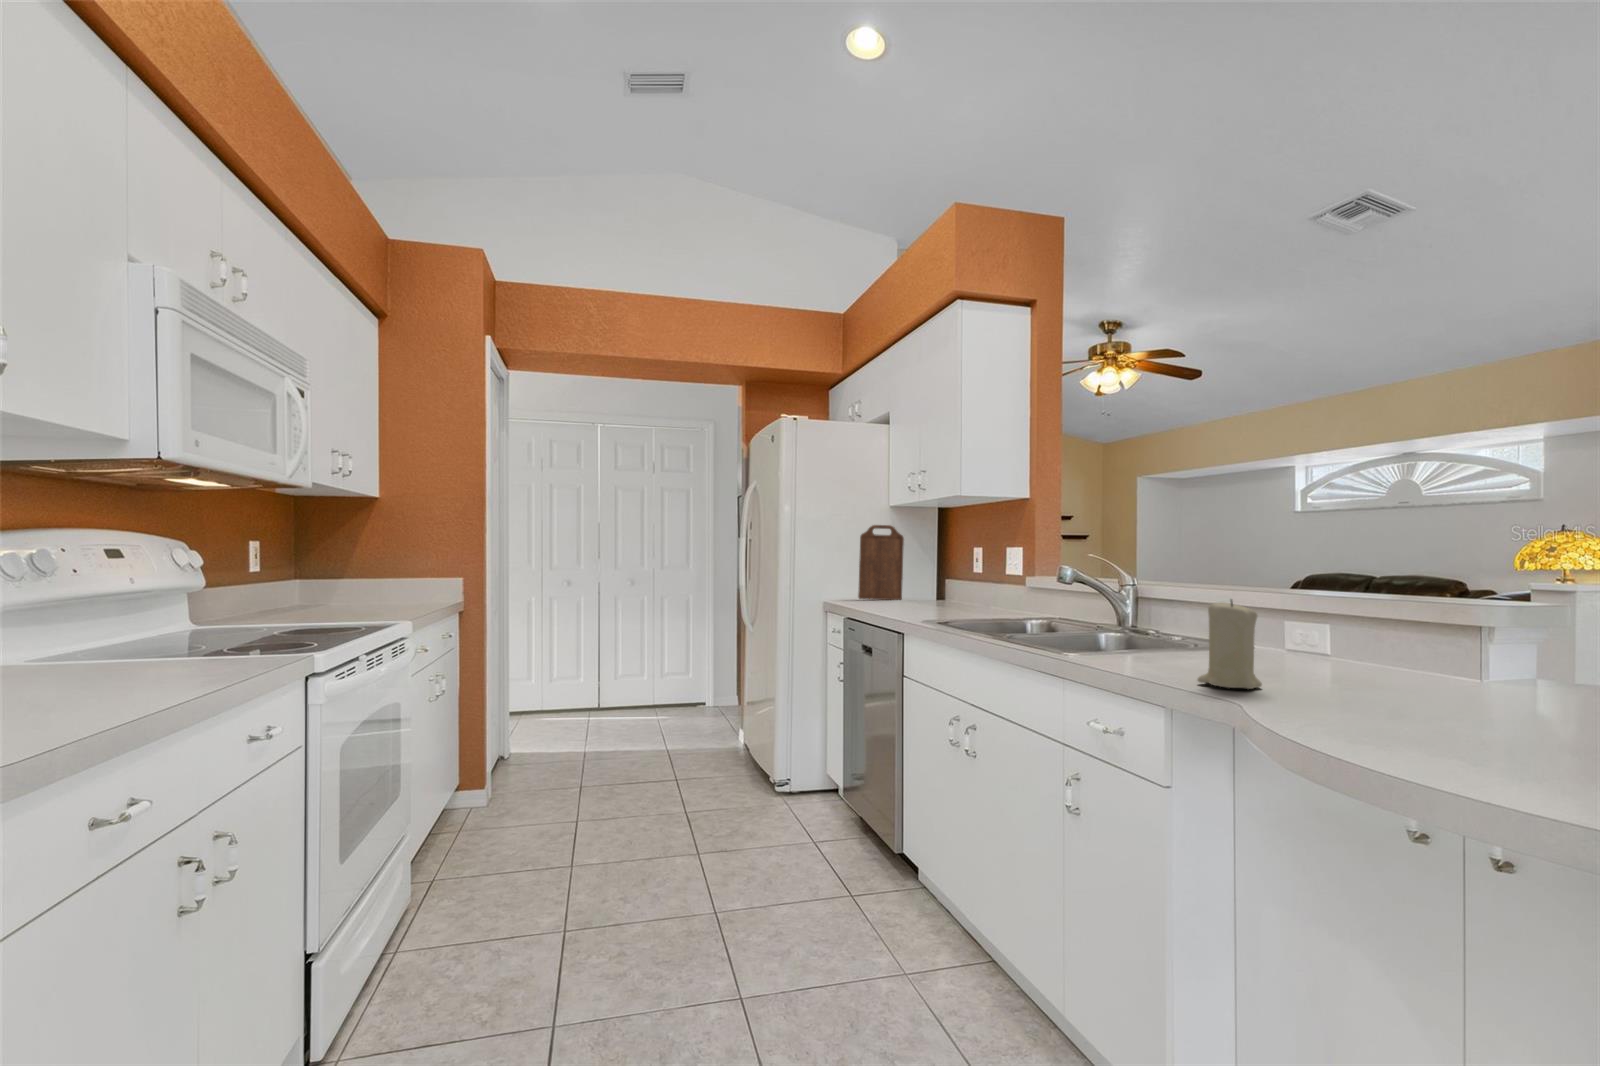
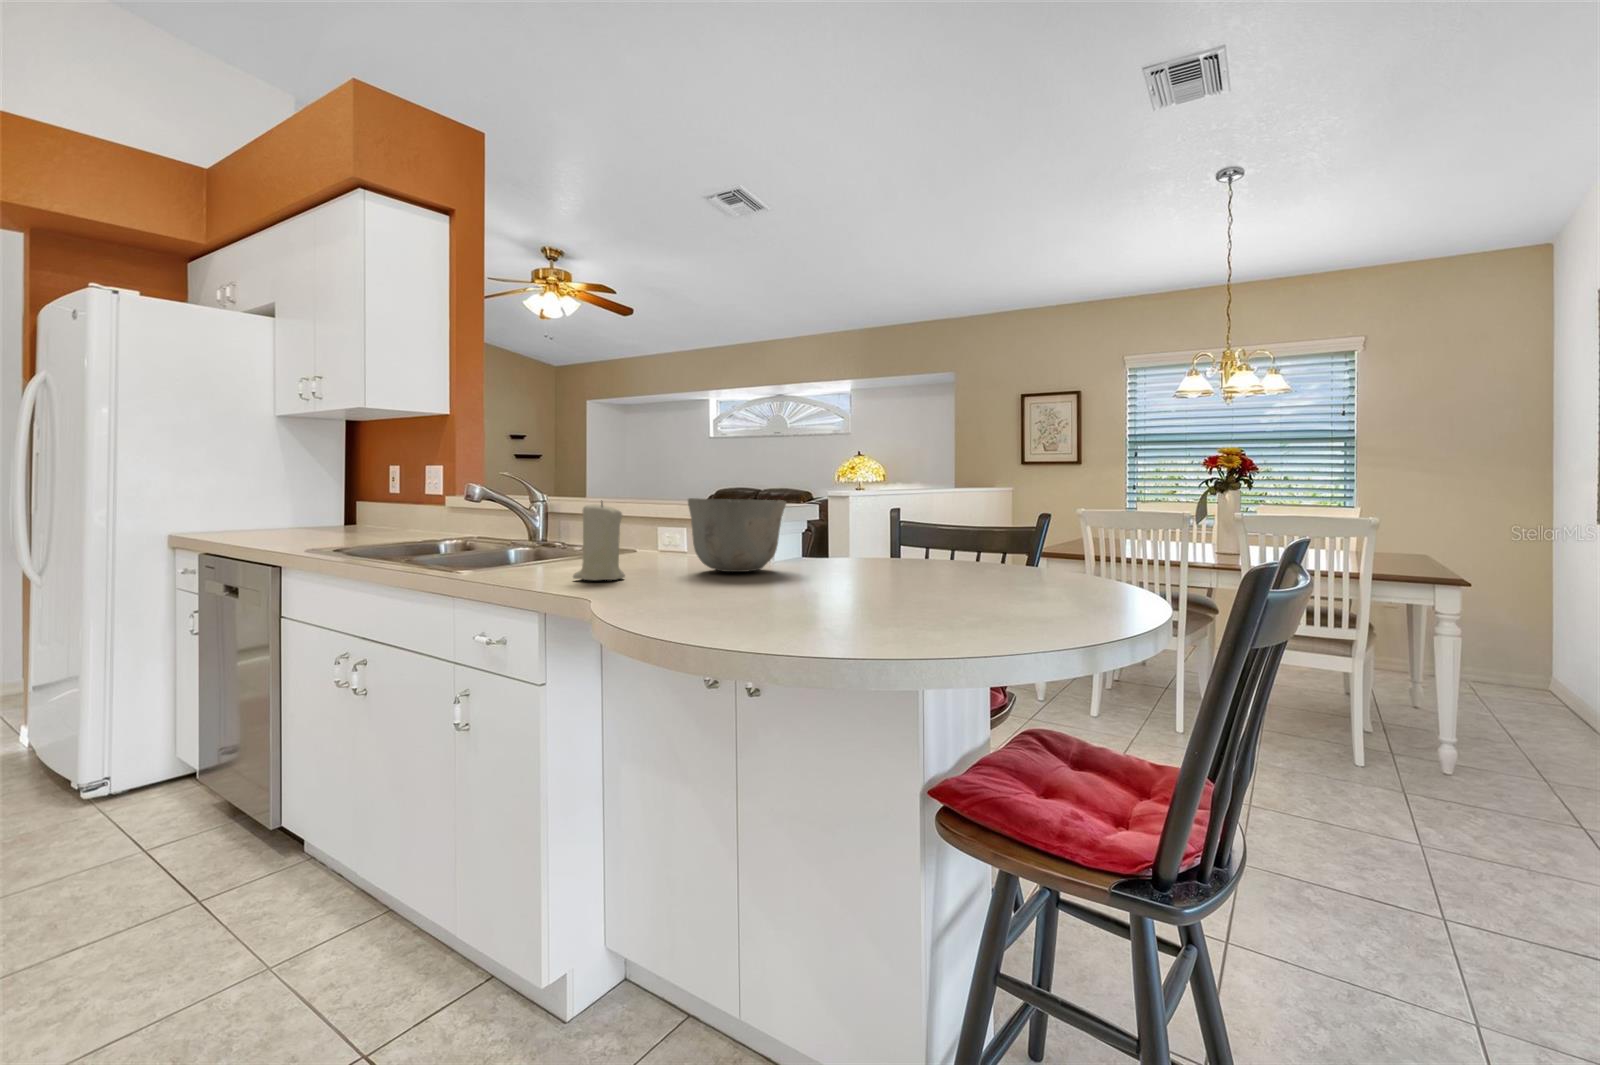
cutting board: present [858,525,904,600] -> none [223,436,291,531]
ceramic bowl: none [1342,596,1508,694] -> present [688,498,786,572]

